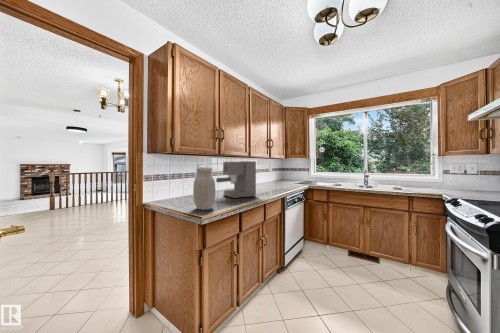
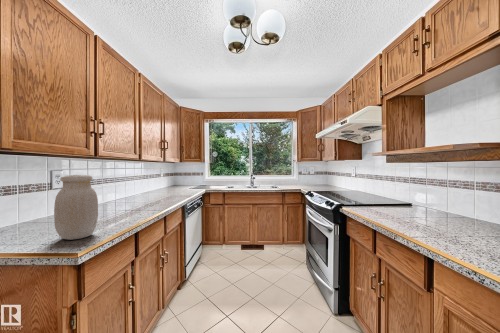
coffee maker: present [216,161,256,198] -> none [93,166,153,214]

